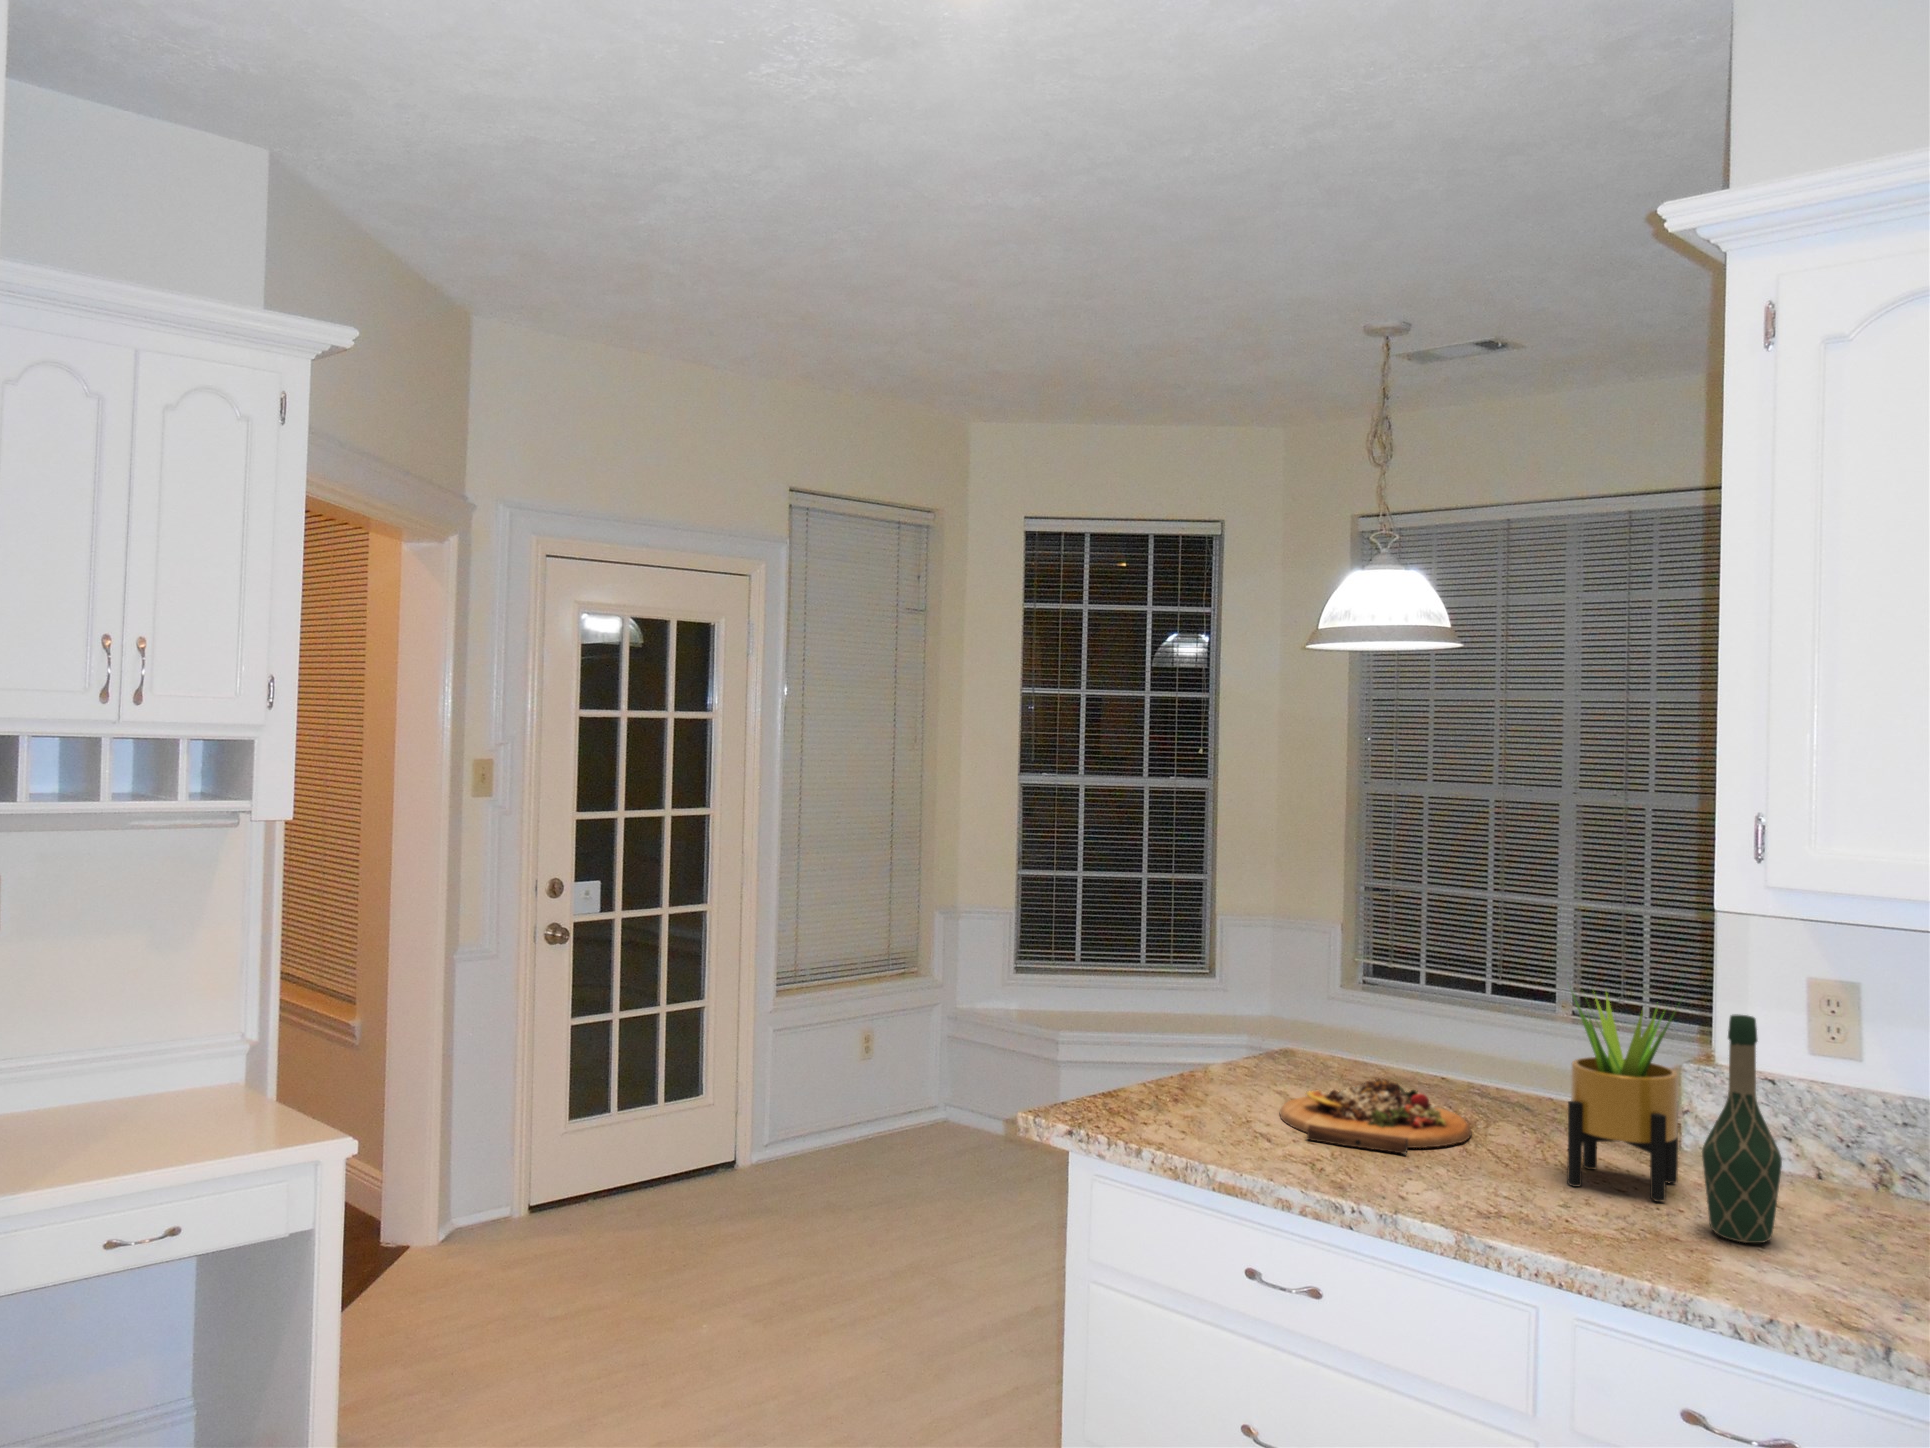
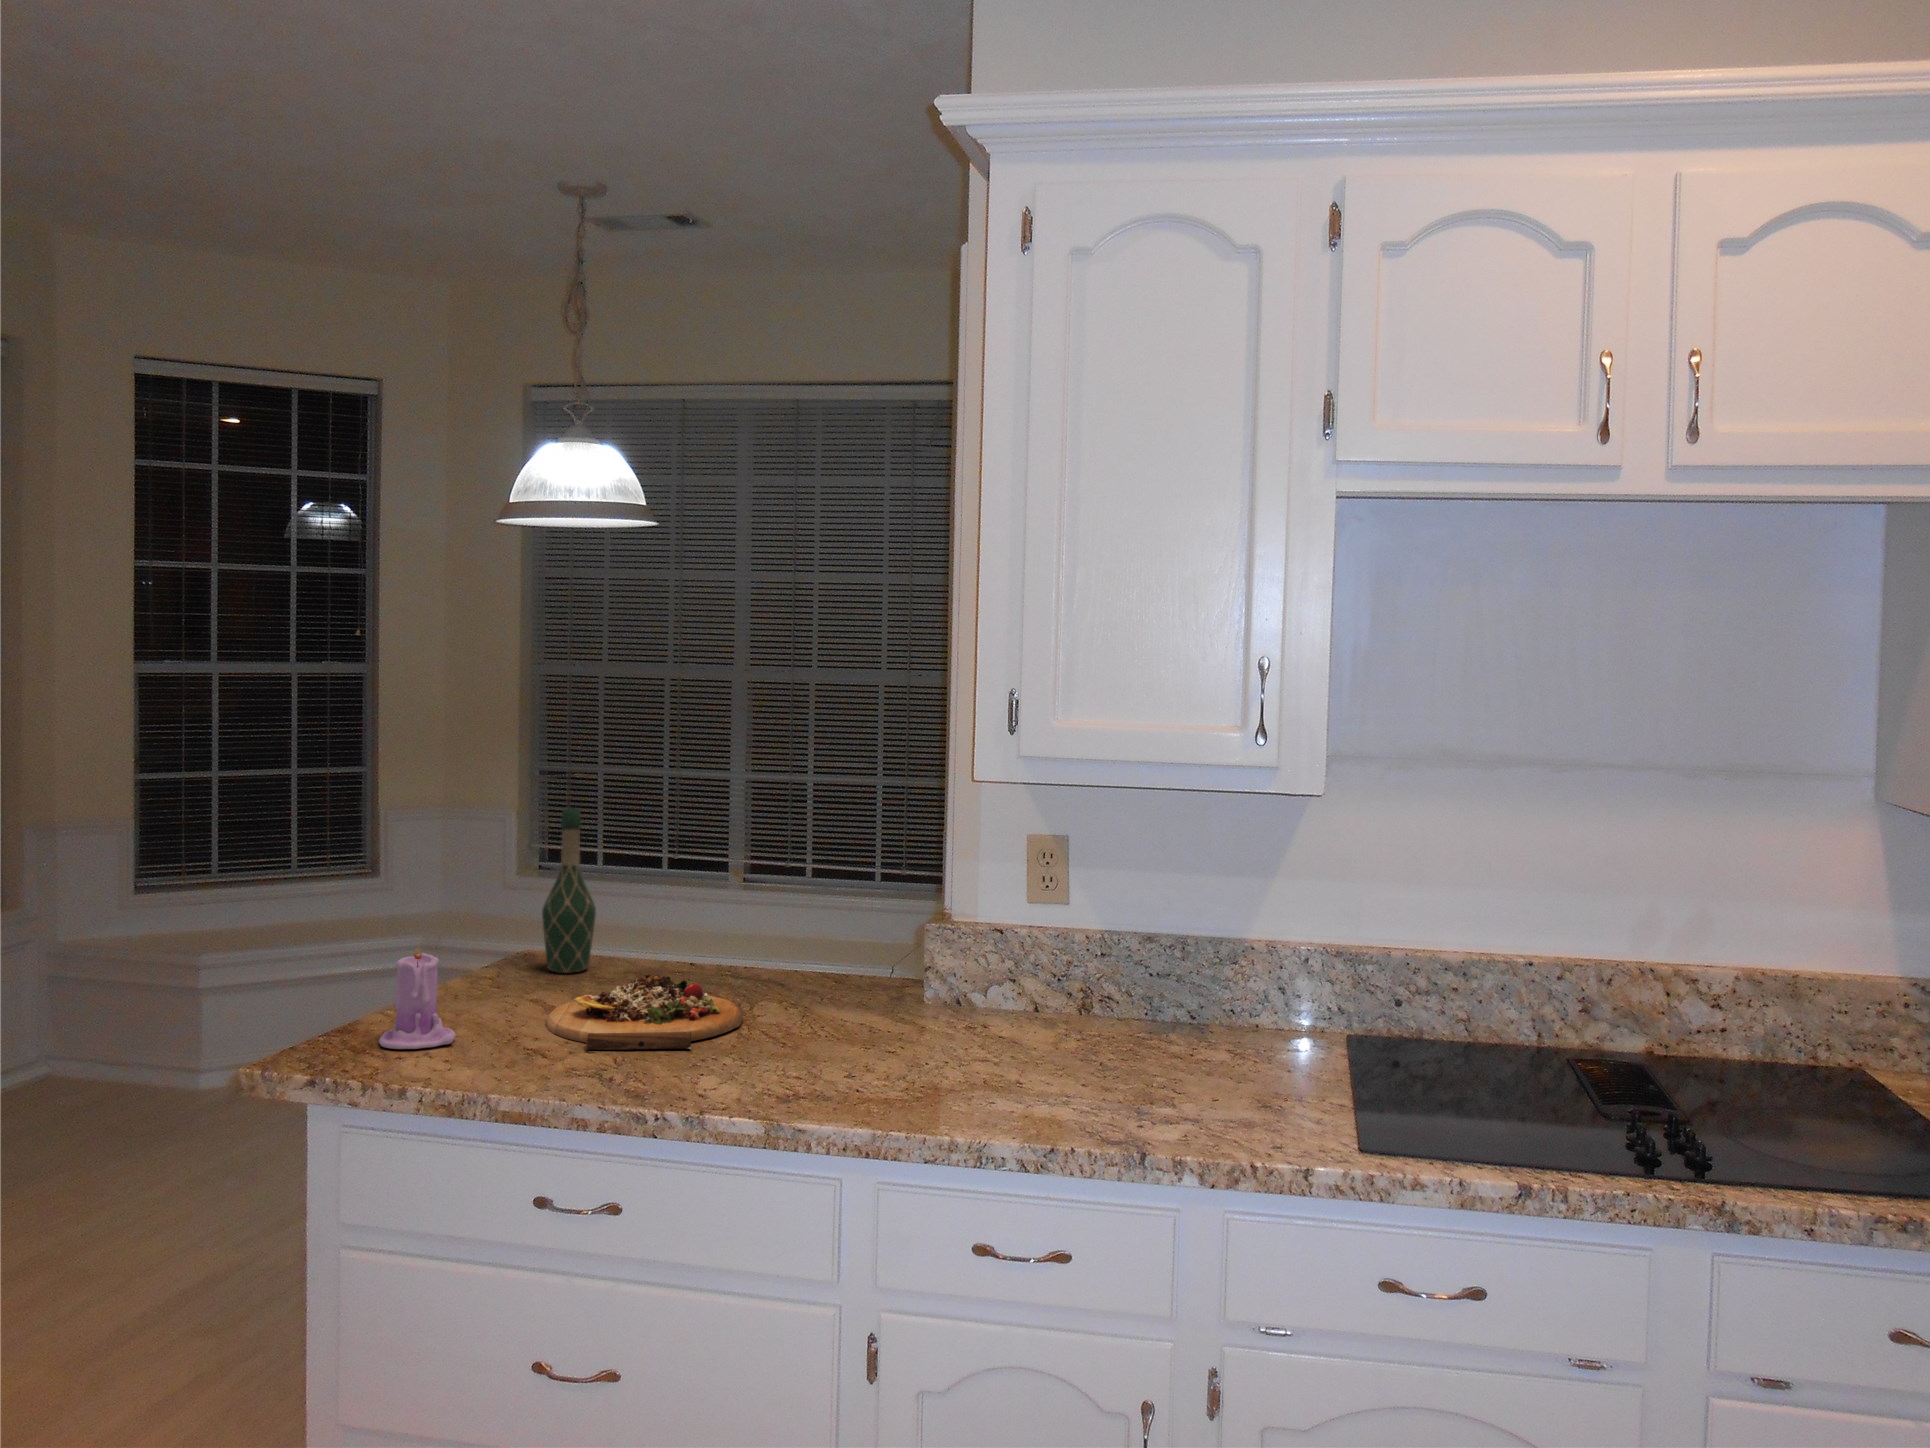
potted plant: present [1567,995,1678,1202] -> none [842,855,948,1056]
wine bottle: present [1702,1014,1782,1243] -> present [542,808,596,973]
candle: none [1133,1022,1197,1116] -> present [379,943,456,1049]

